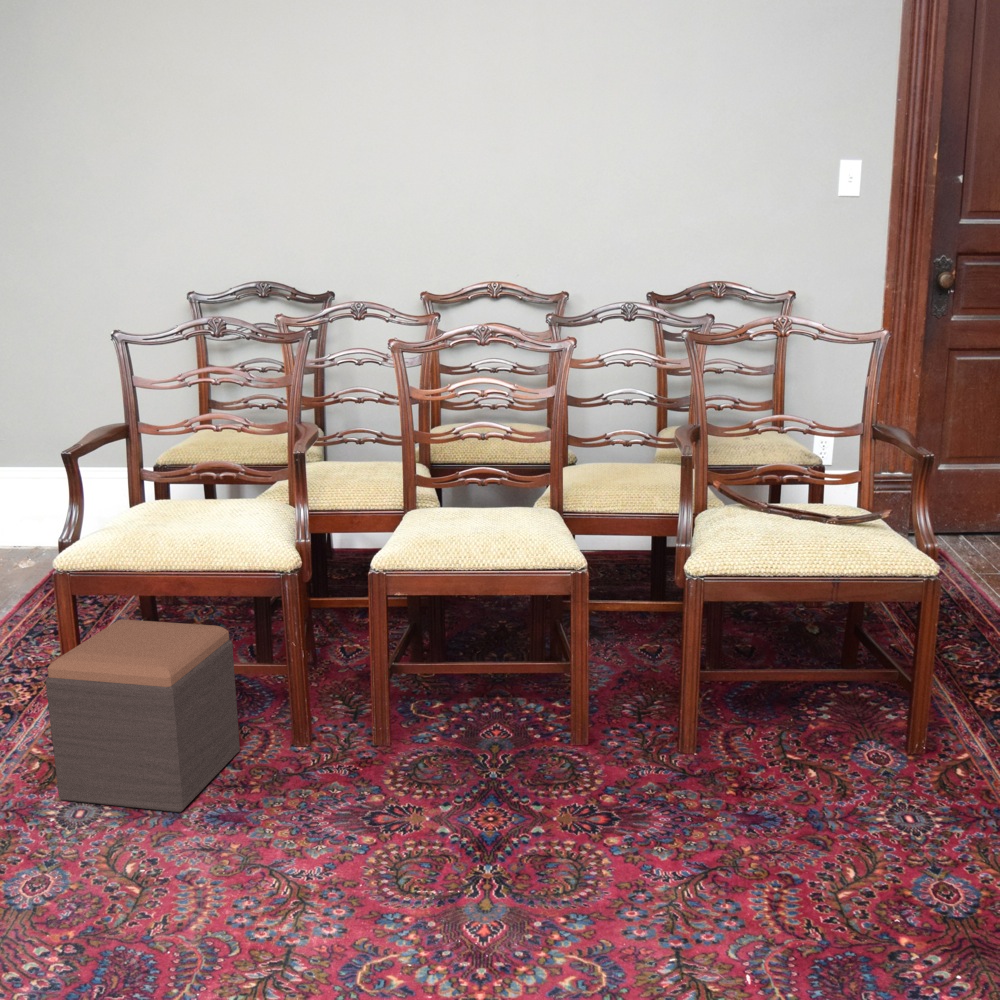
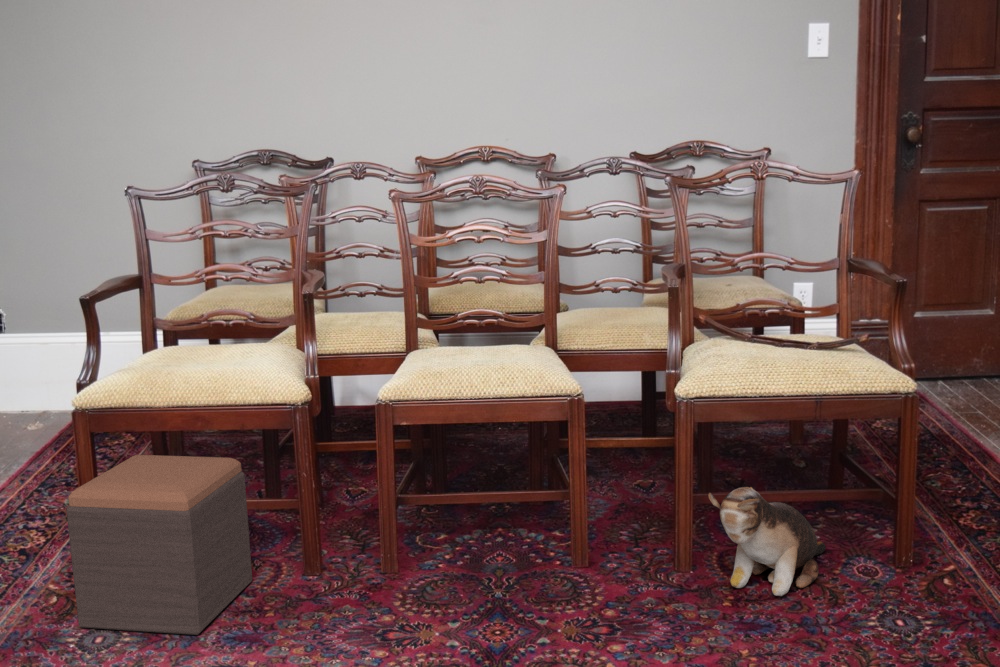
plush toy: none [714,672,835,785] -> present [708,487,826,596]

